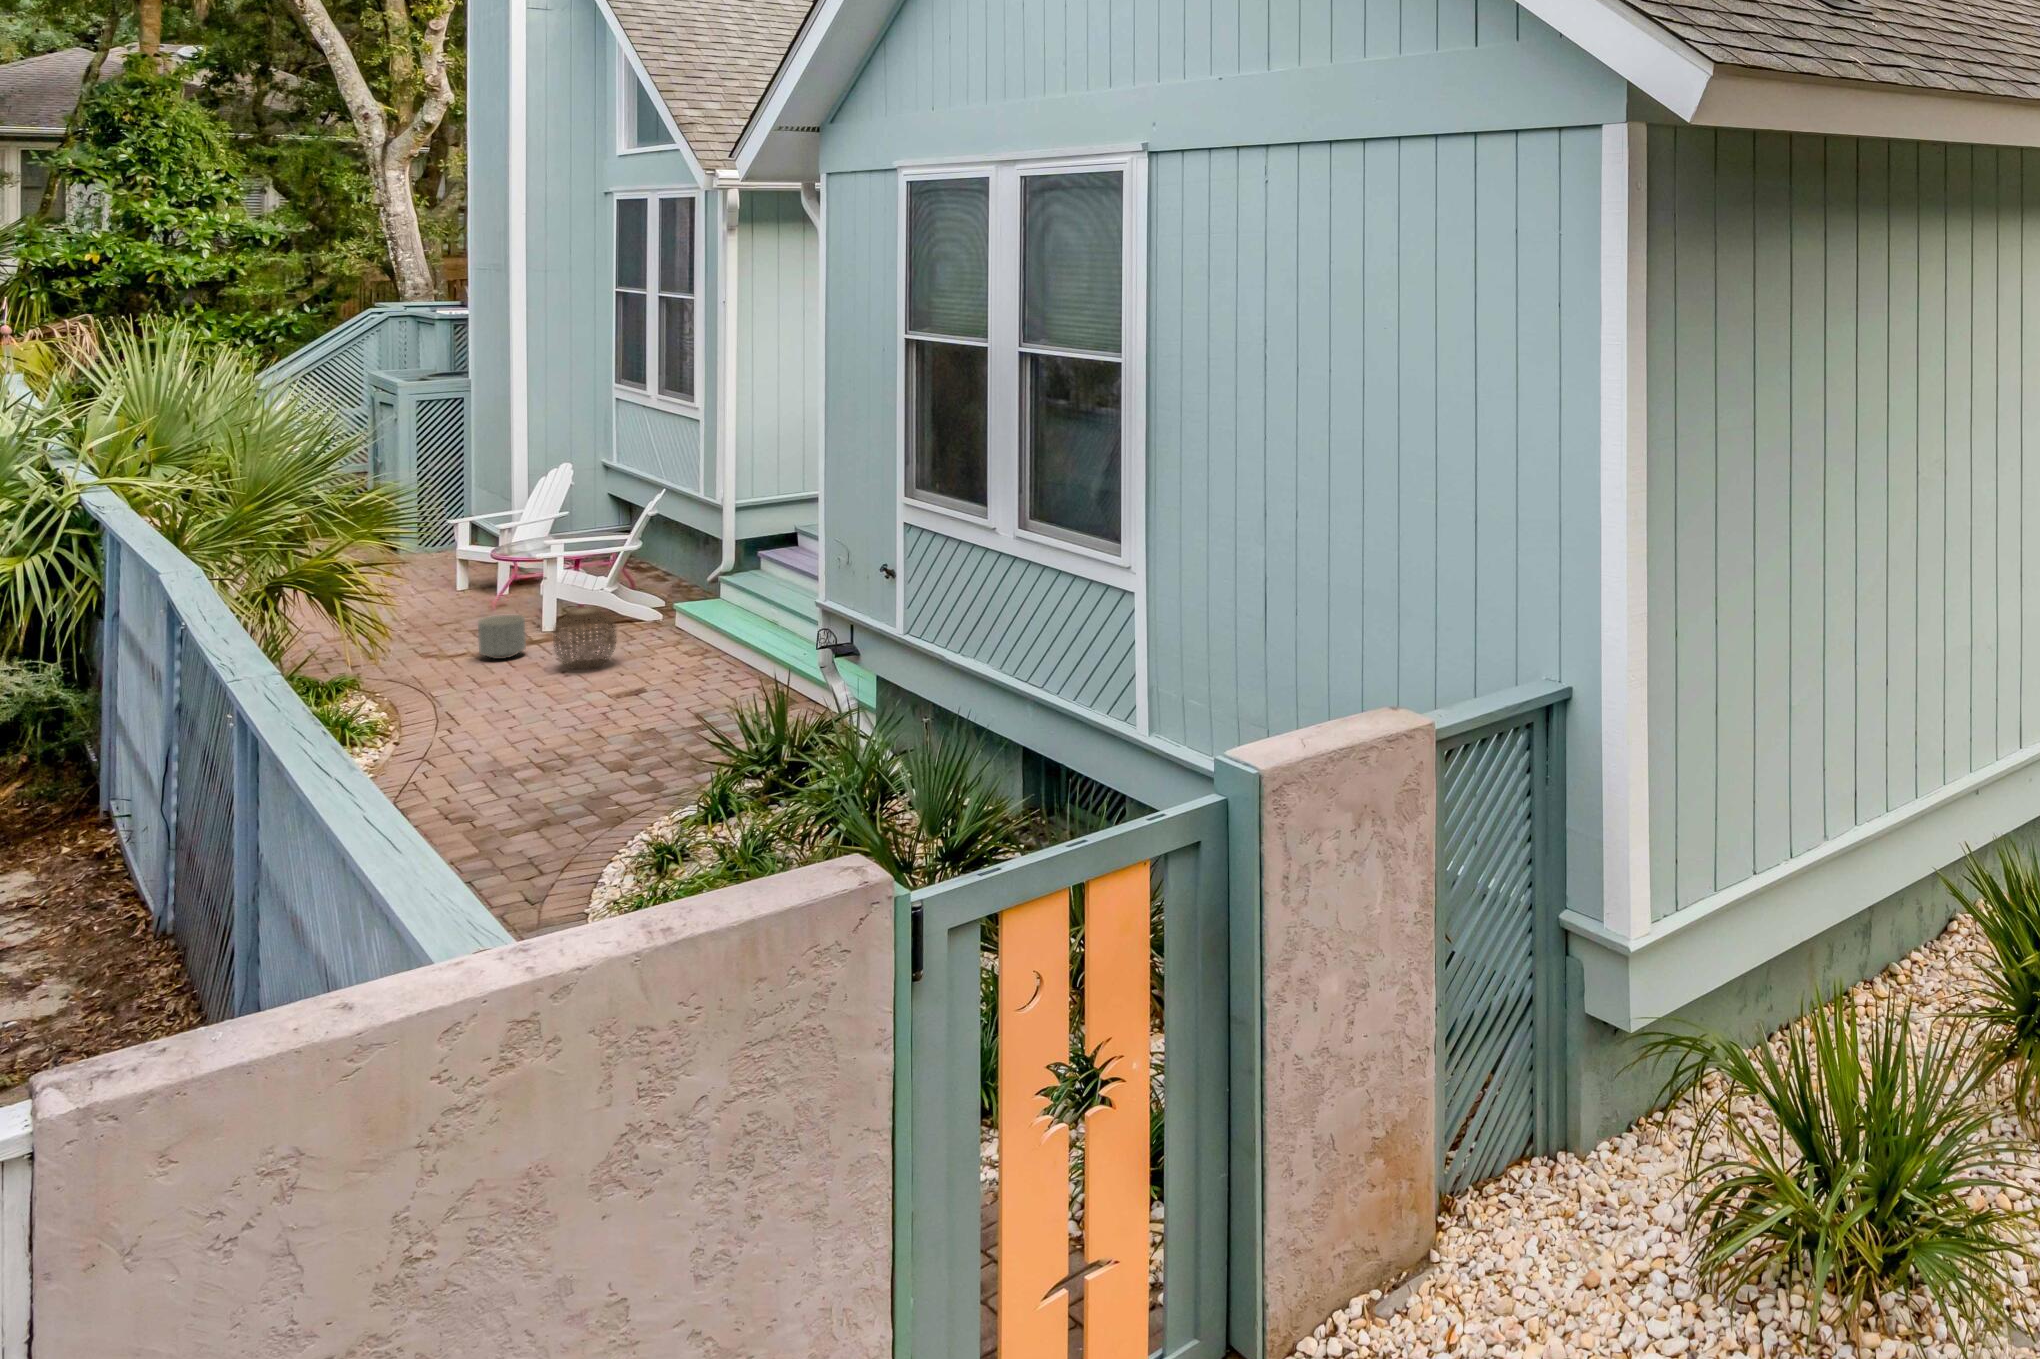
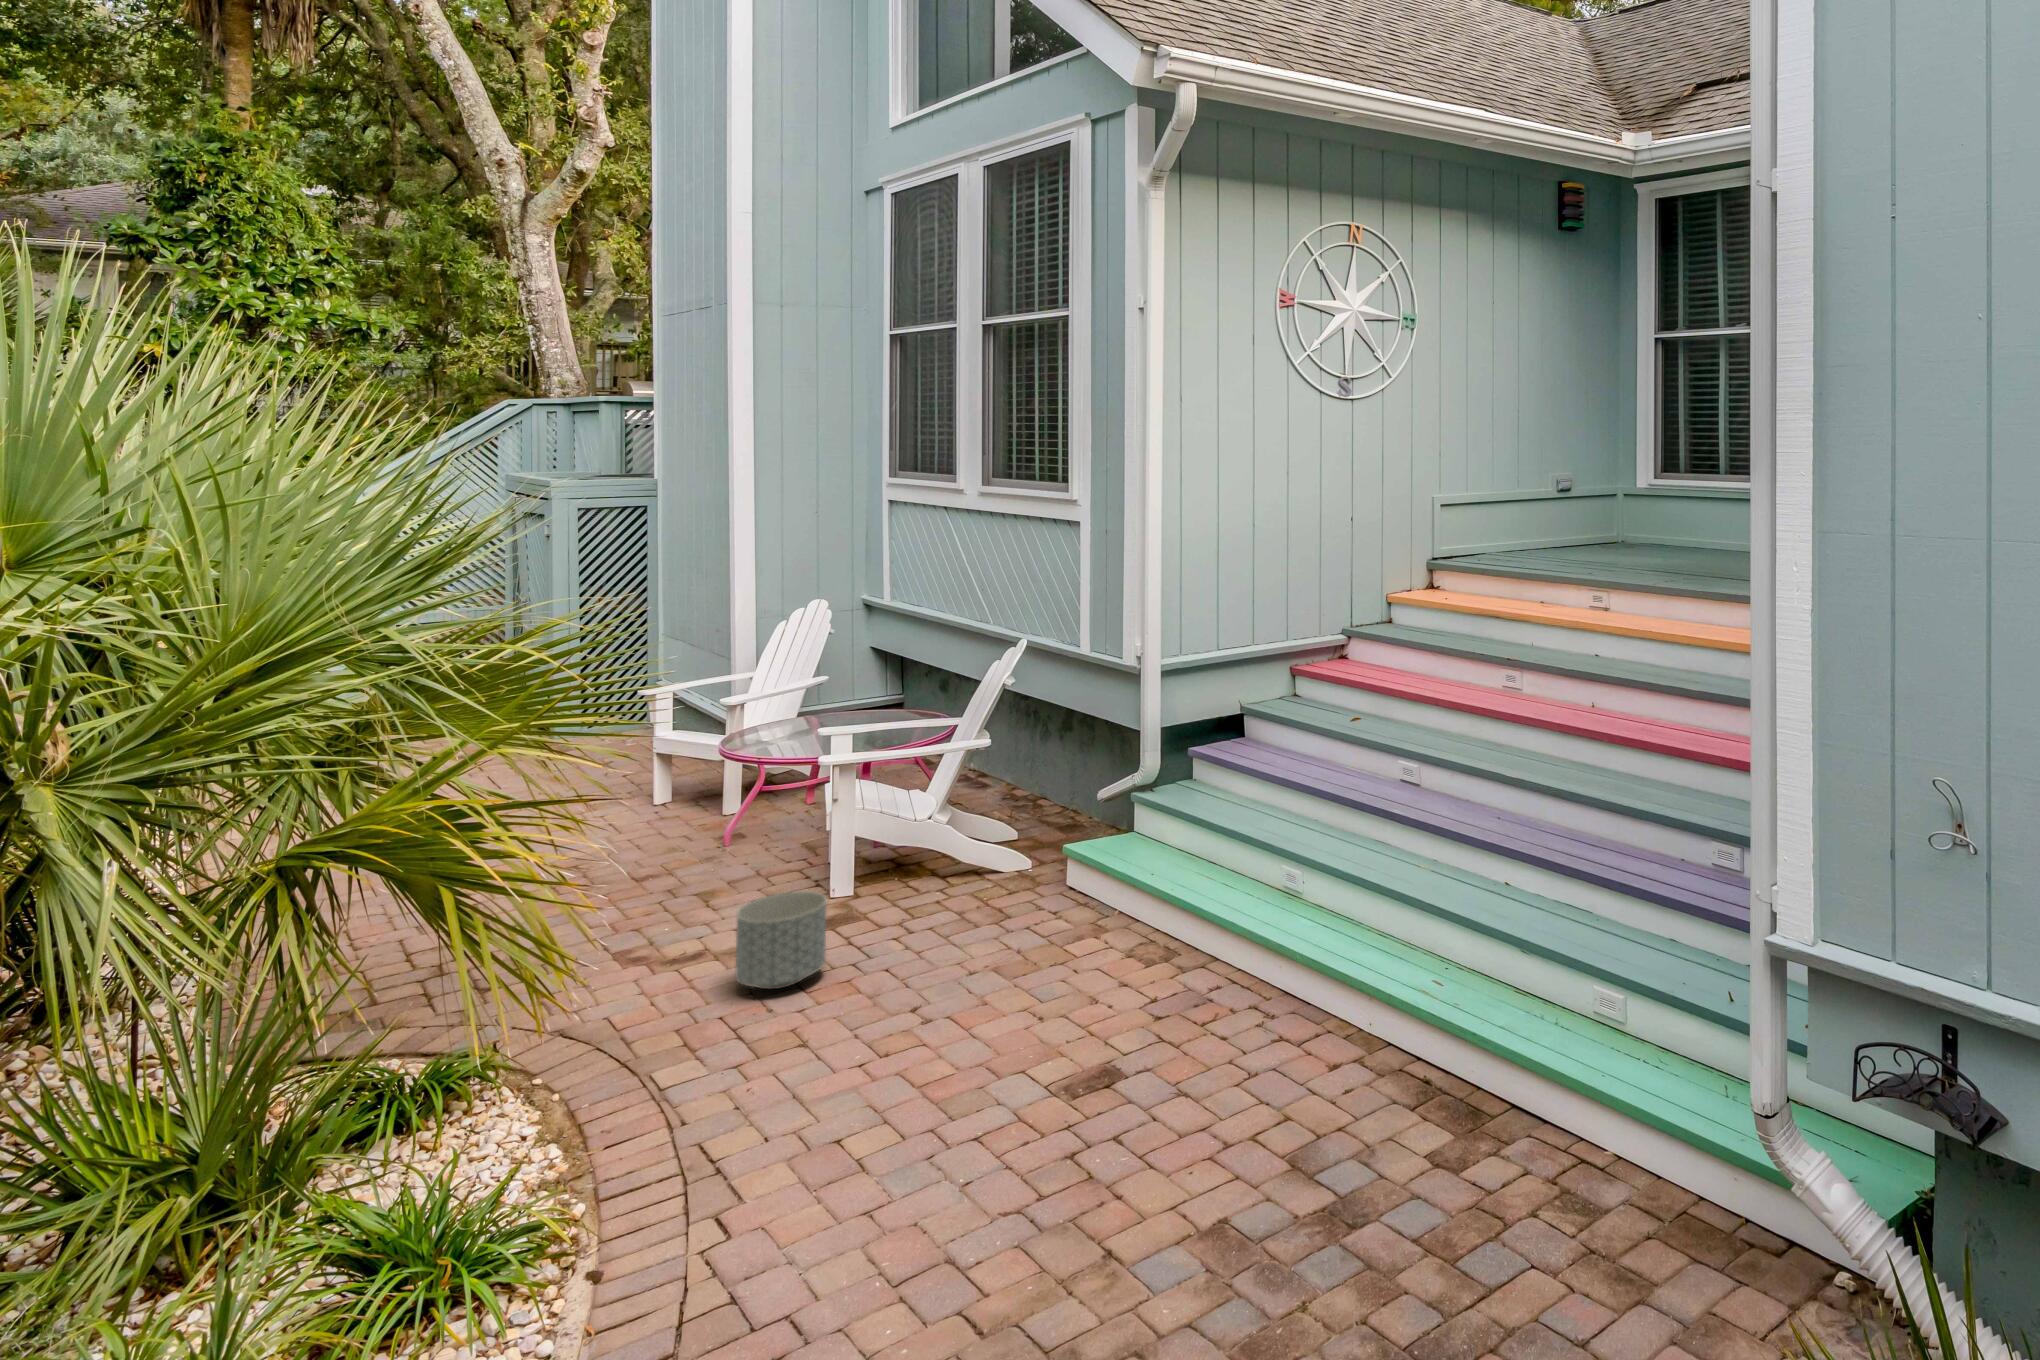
woven basket: present [553,607,616,670] -> none [901,876,1019,1013]

